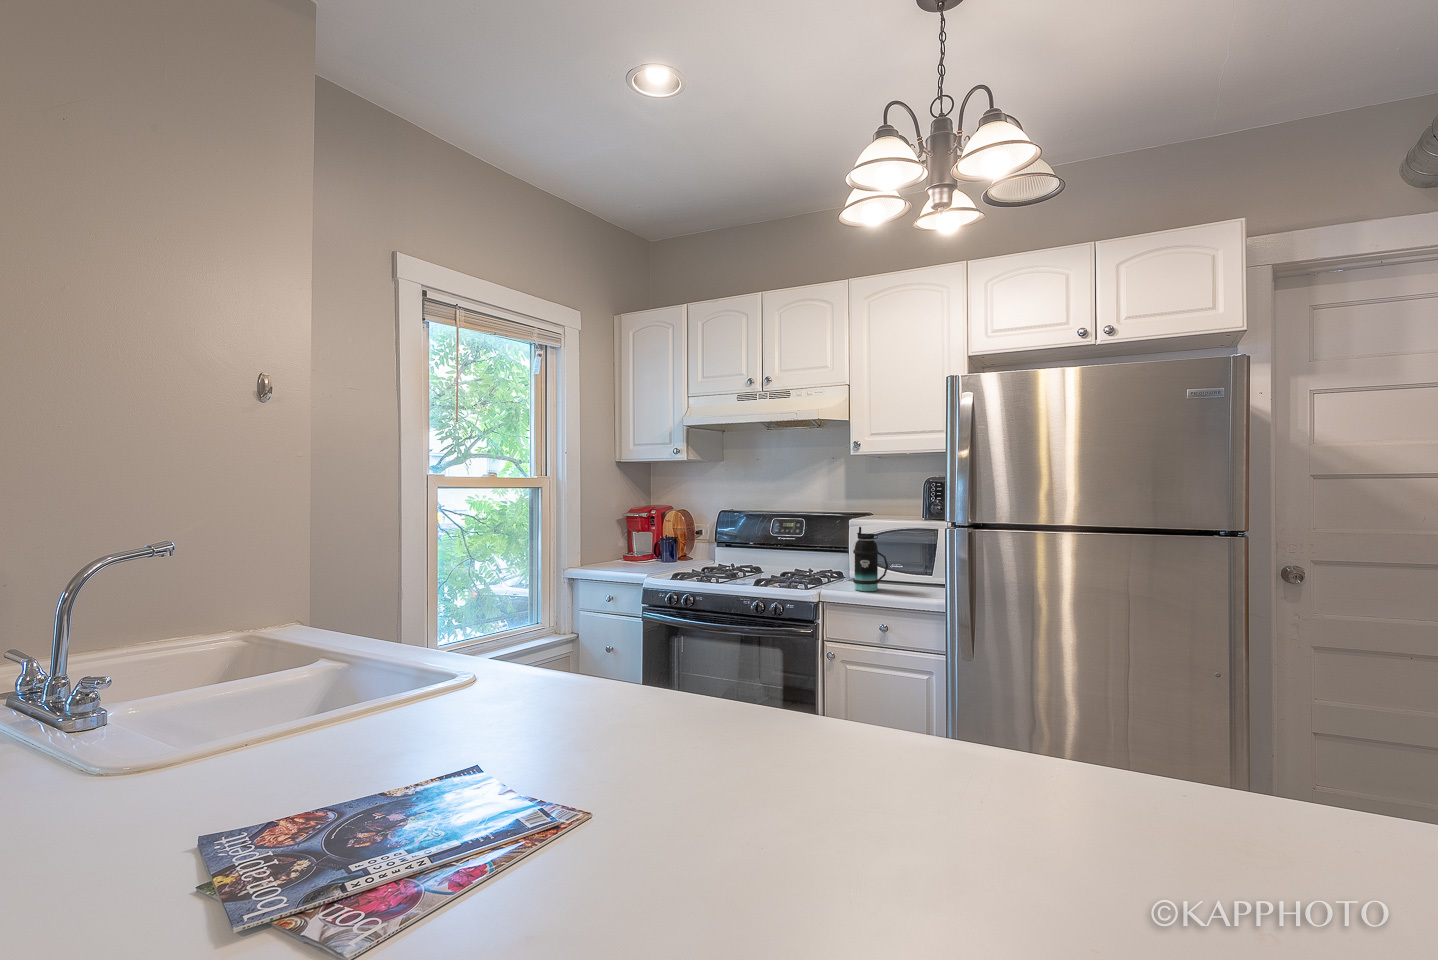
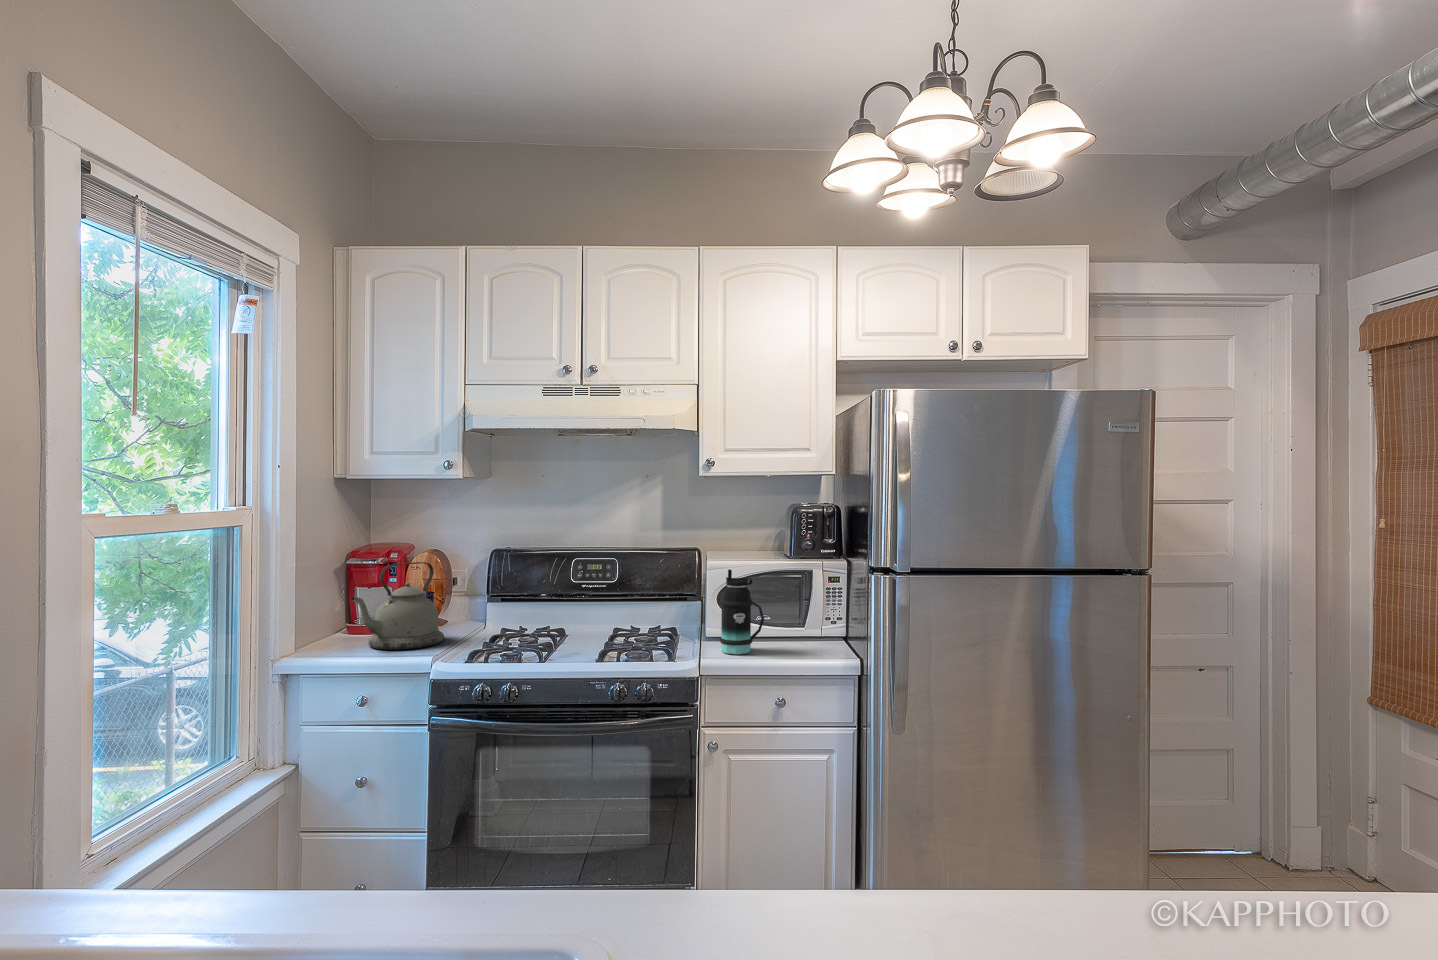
kettle: none [619,516,679,572] -> present [352,562,444,650]

